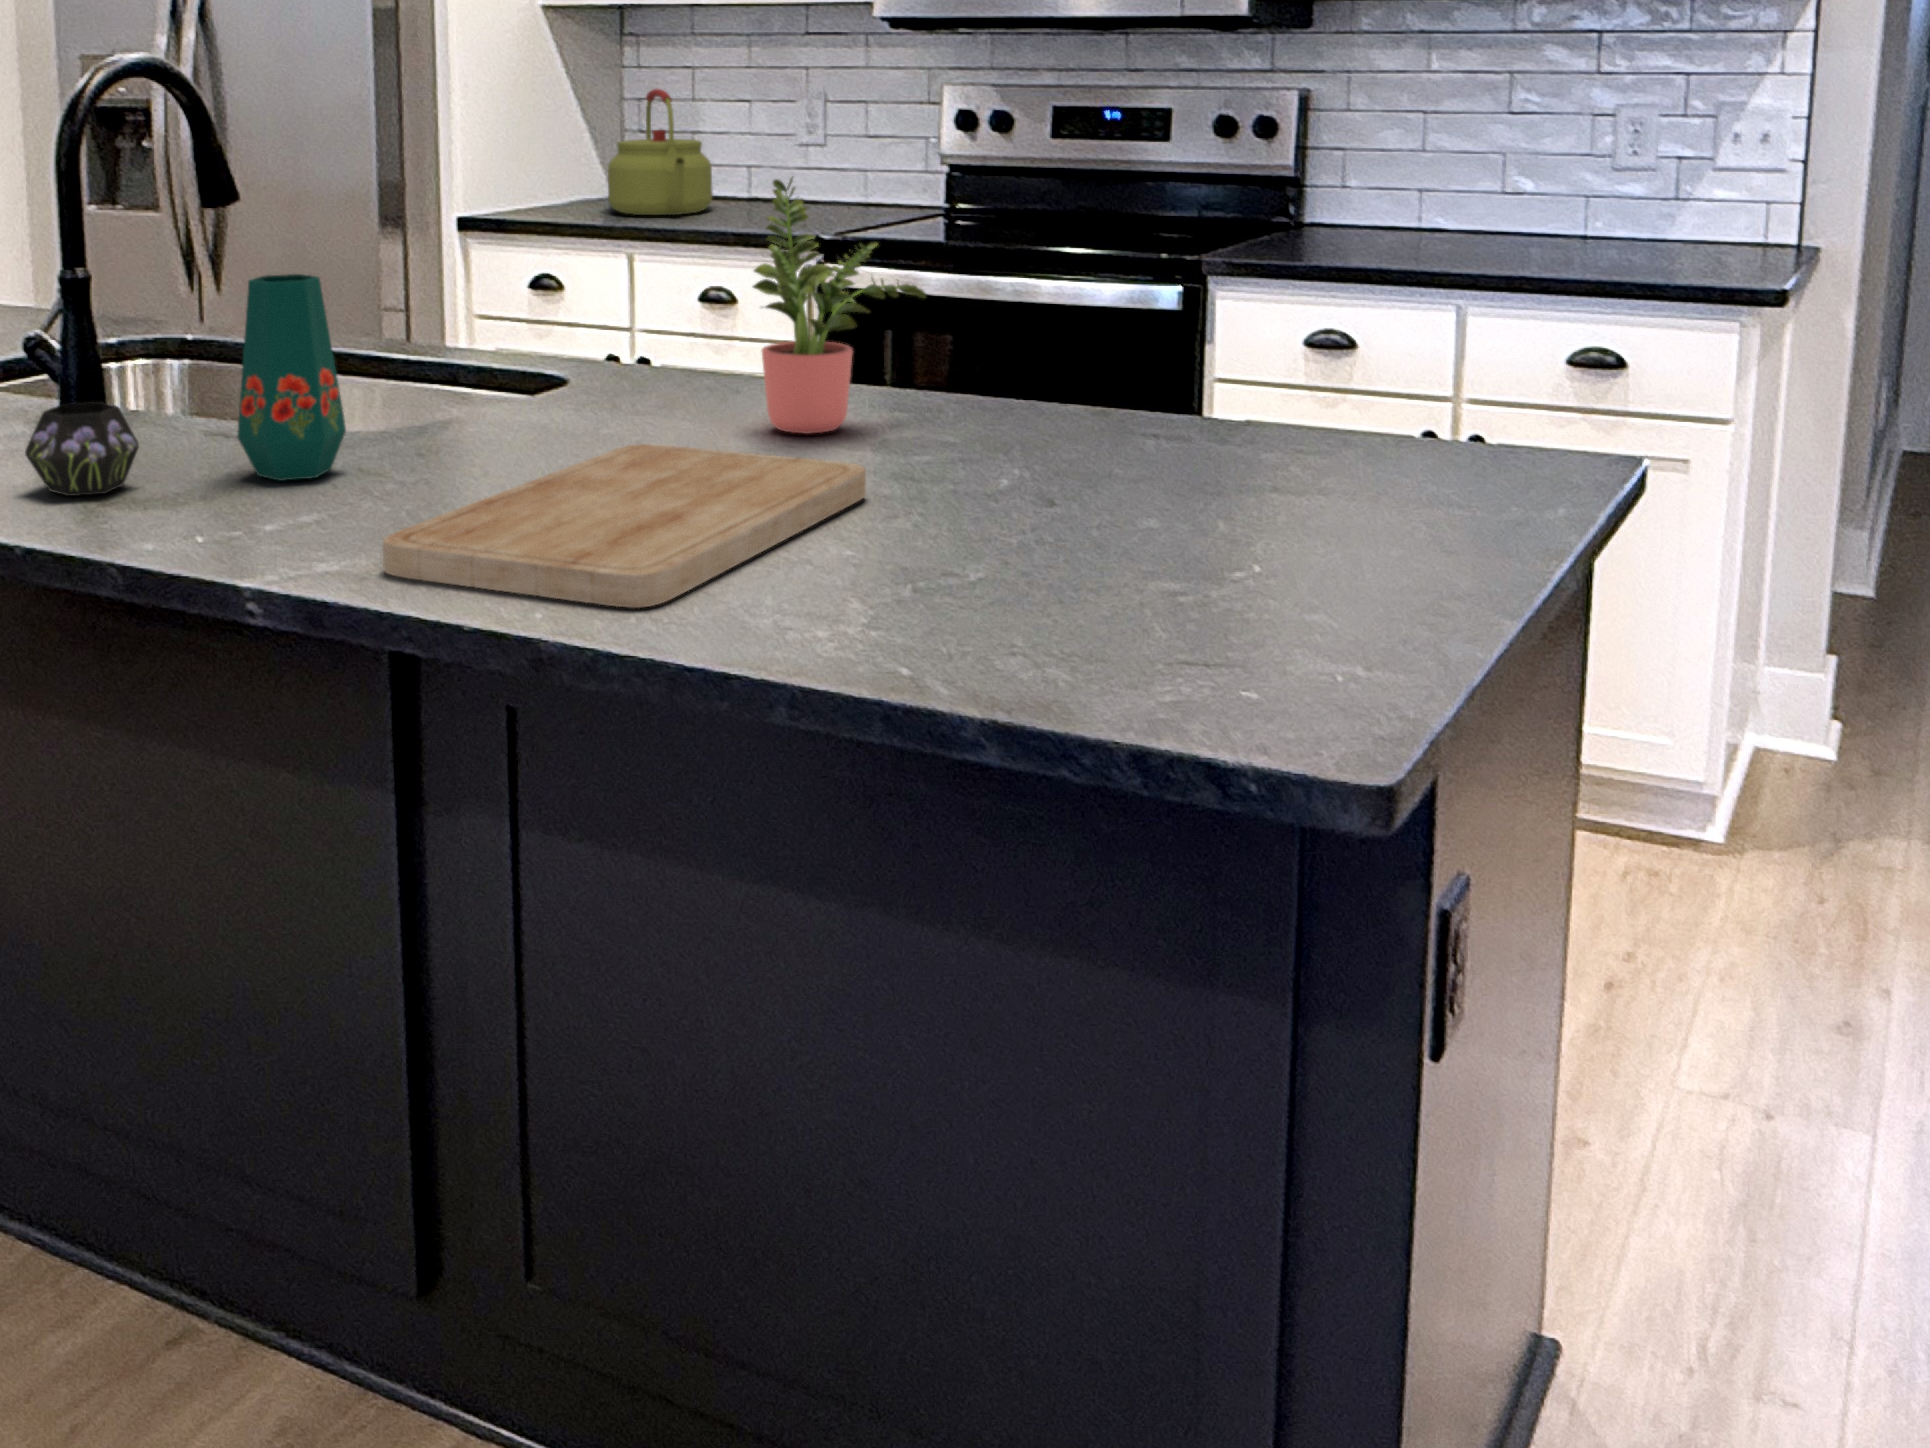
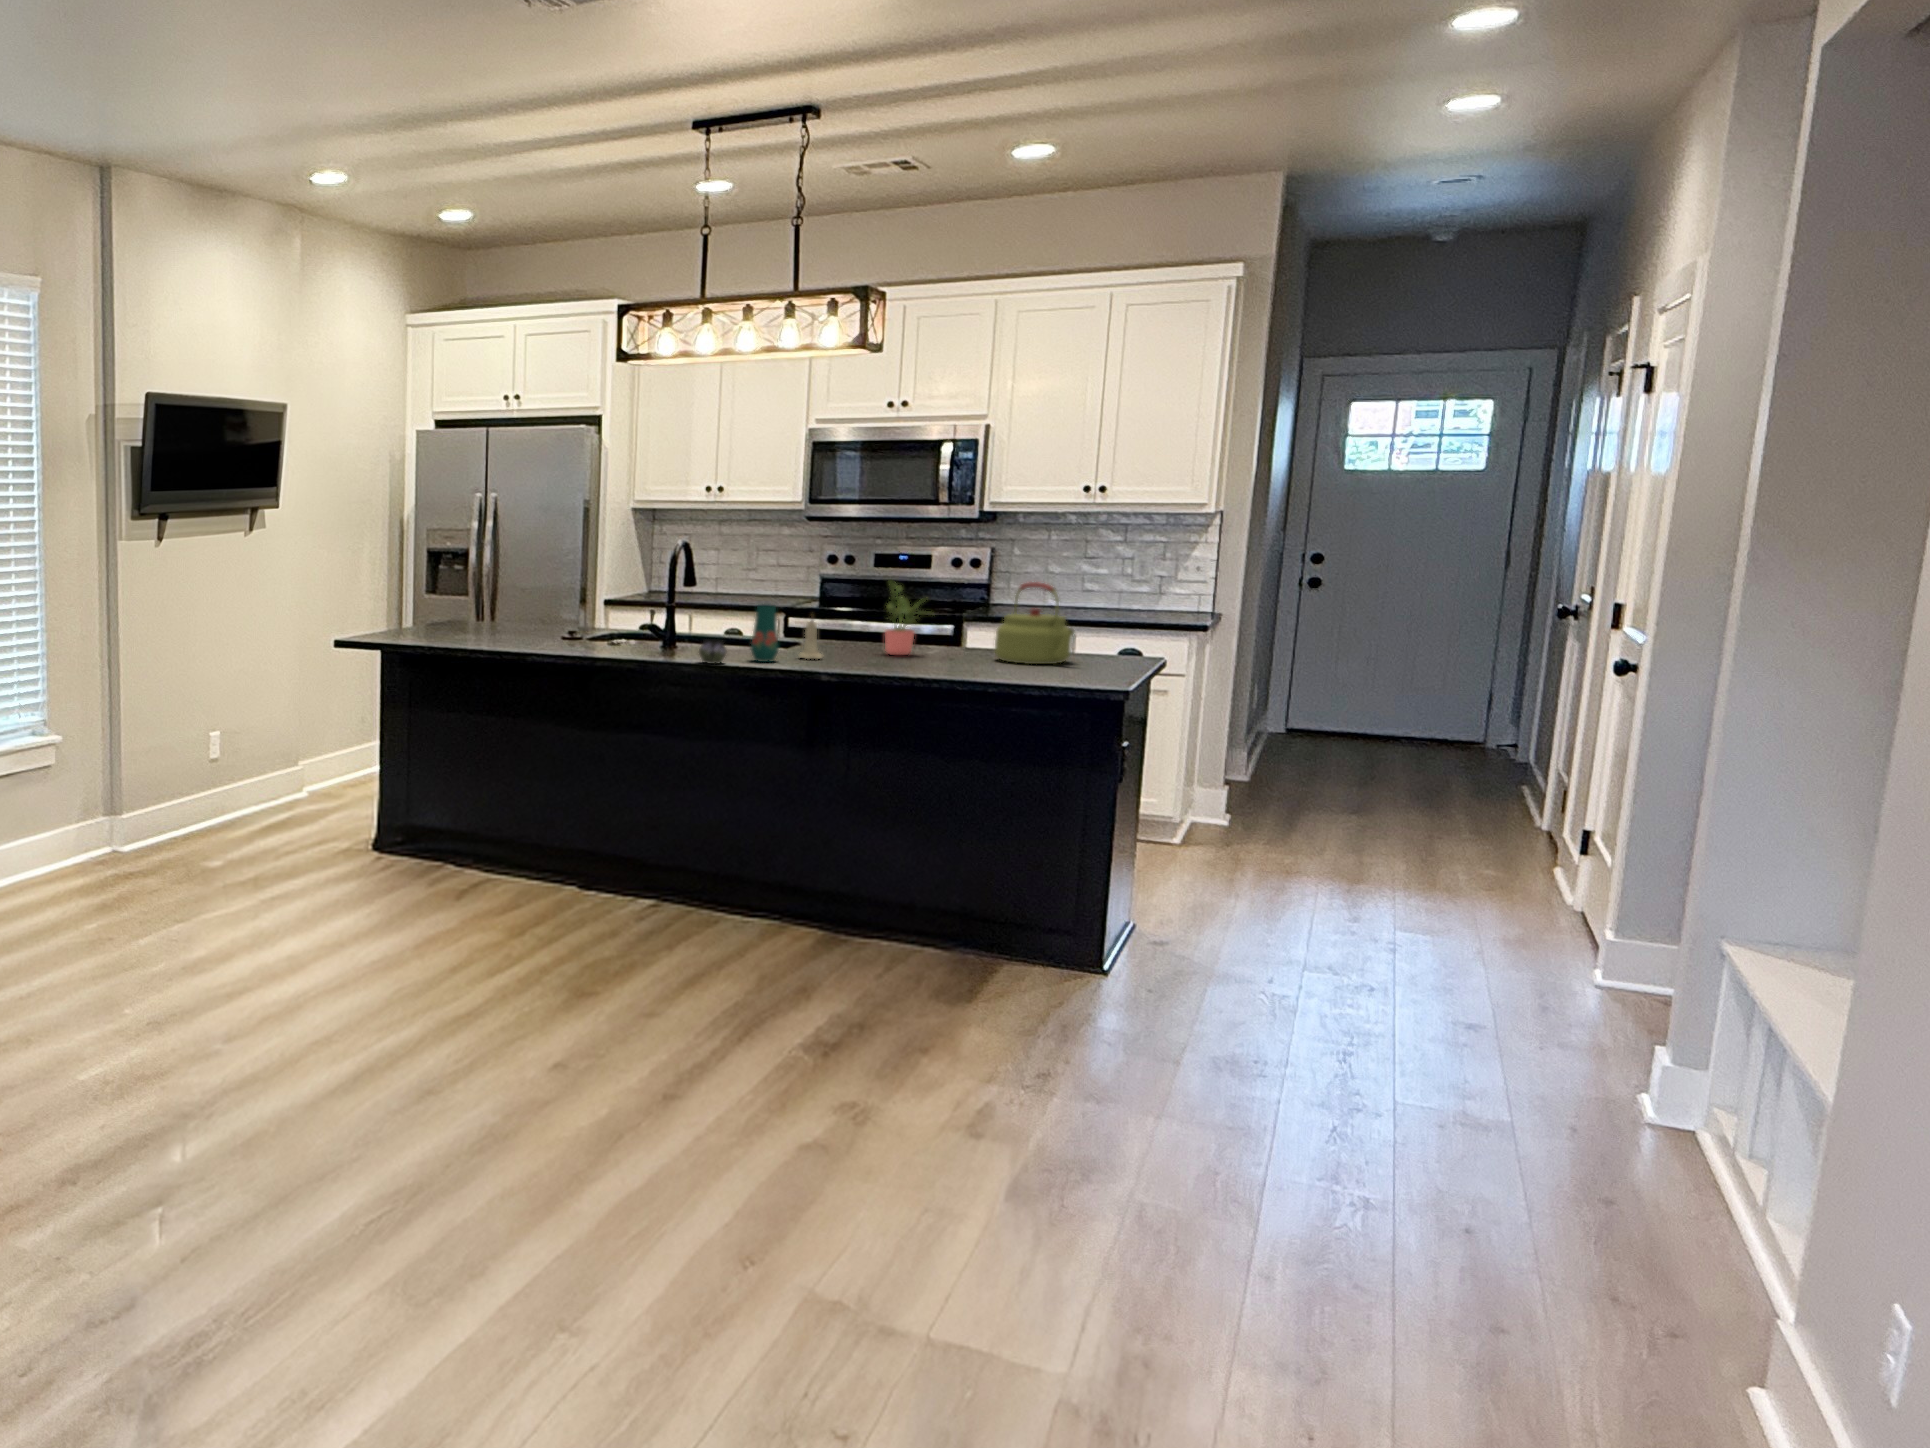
kettle: present [608,89,713,215] -> present [995,582,1074,664]
candle: none [440,299,521,460] -> present [799,619,822,659]
cutting board: present [383,444,866,608] -> none [841,653,946,679]

